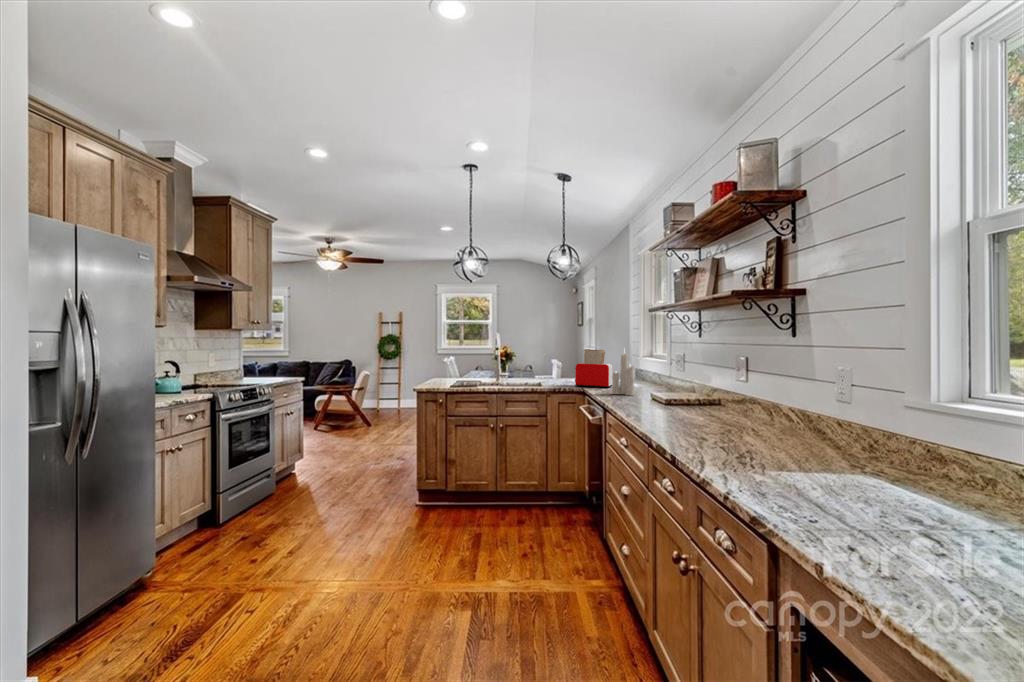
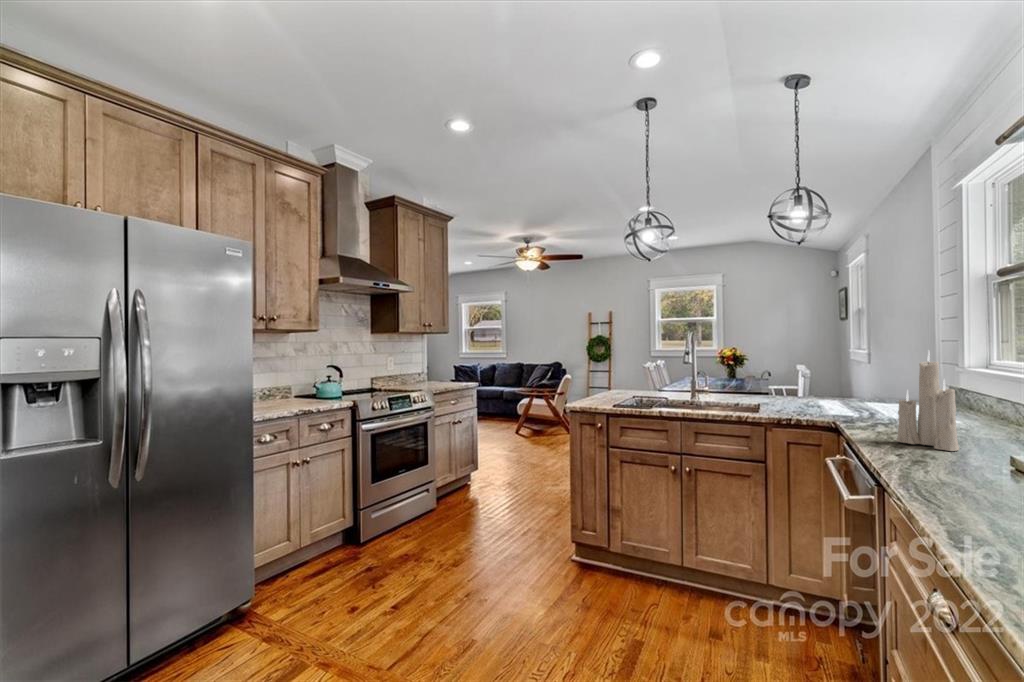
toaster: present [575,349,613,388] -> none [819,352,903,425]

